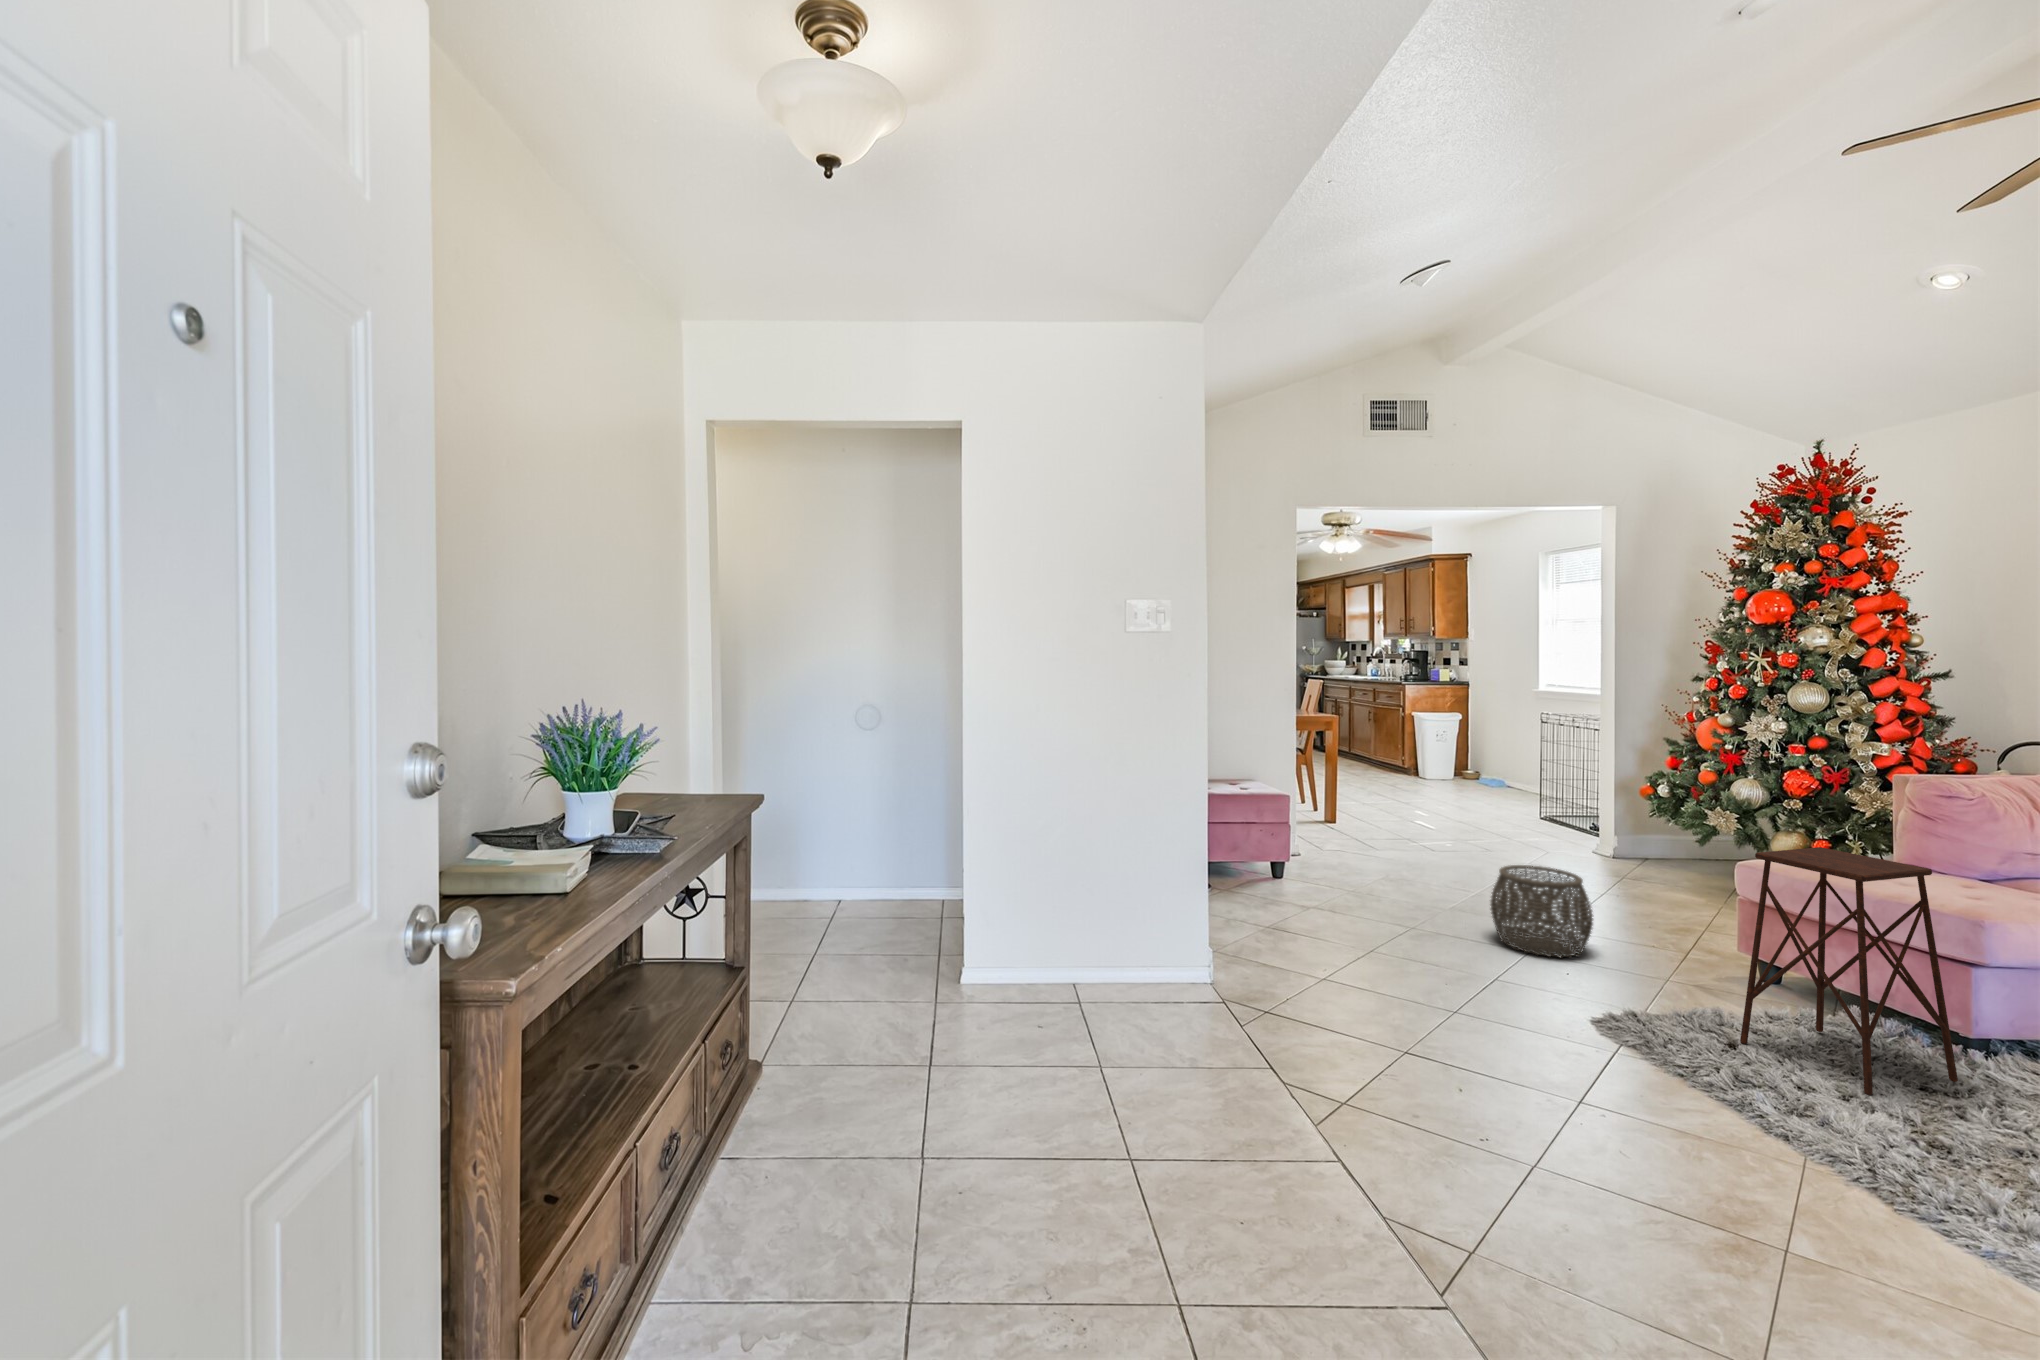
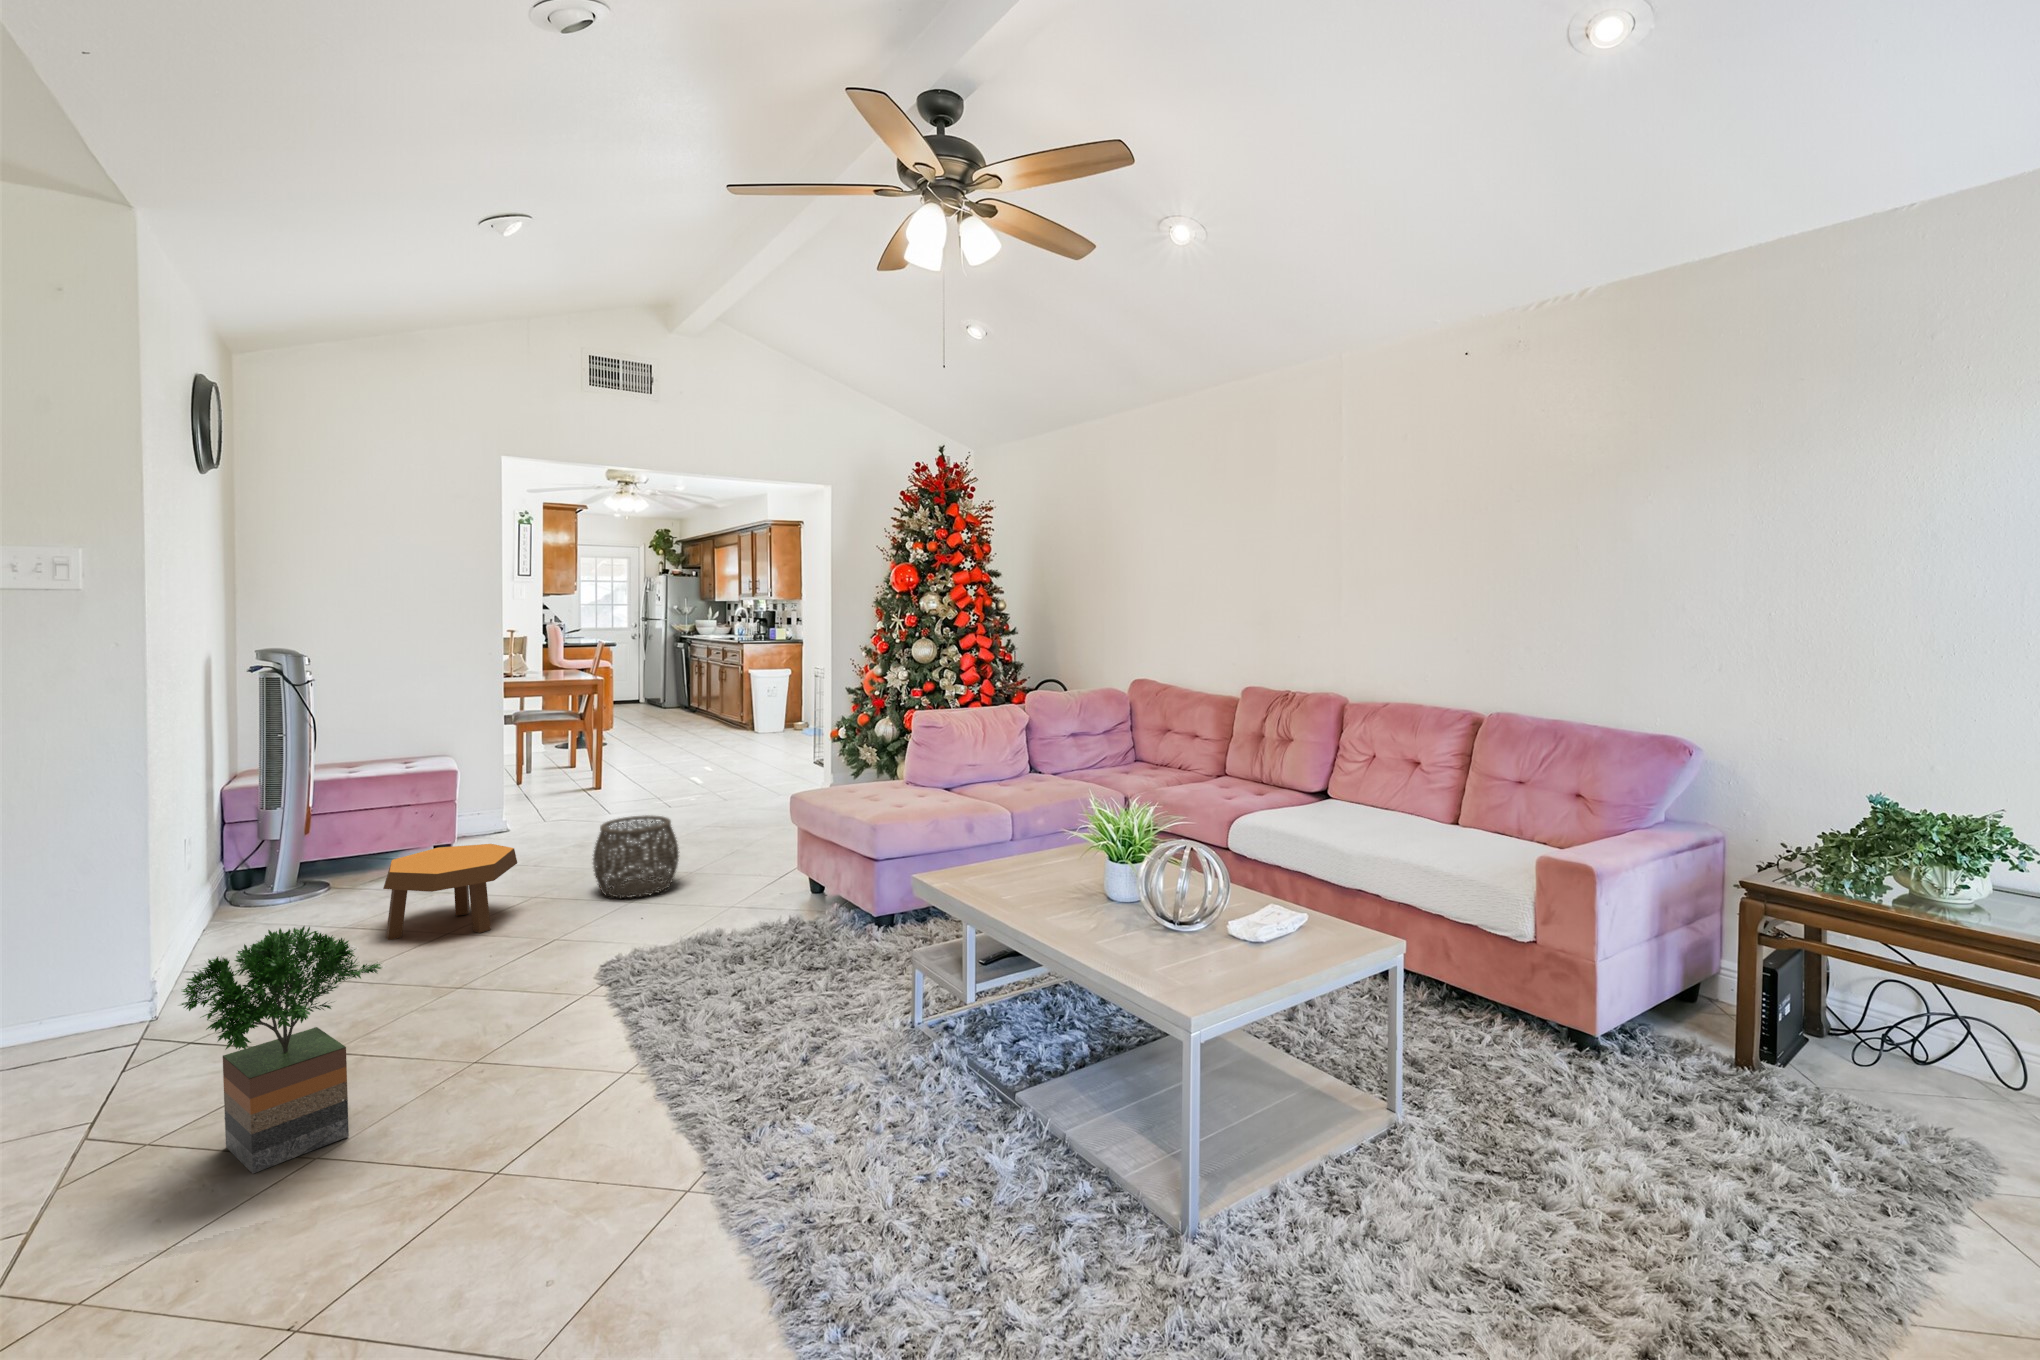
side table: present [1740,847,1958,1095] -> none [699,776,825,966]
footstool: none [1322,874,1444,971] -> present [383,844,517,940]
potted tree: none [1480,975,1668,1256] -> present [181,926,381,1174]

